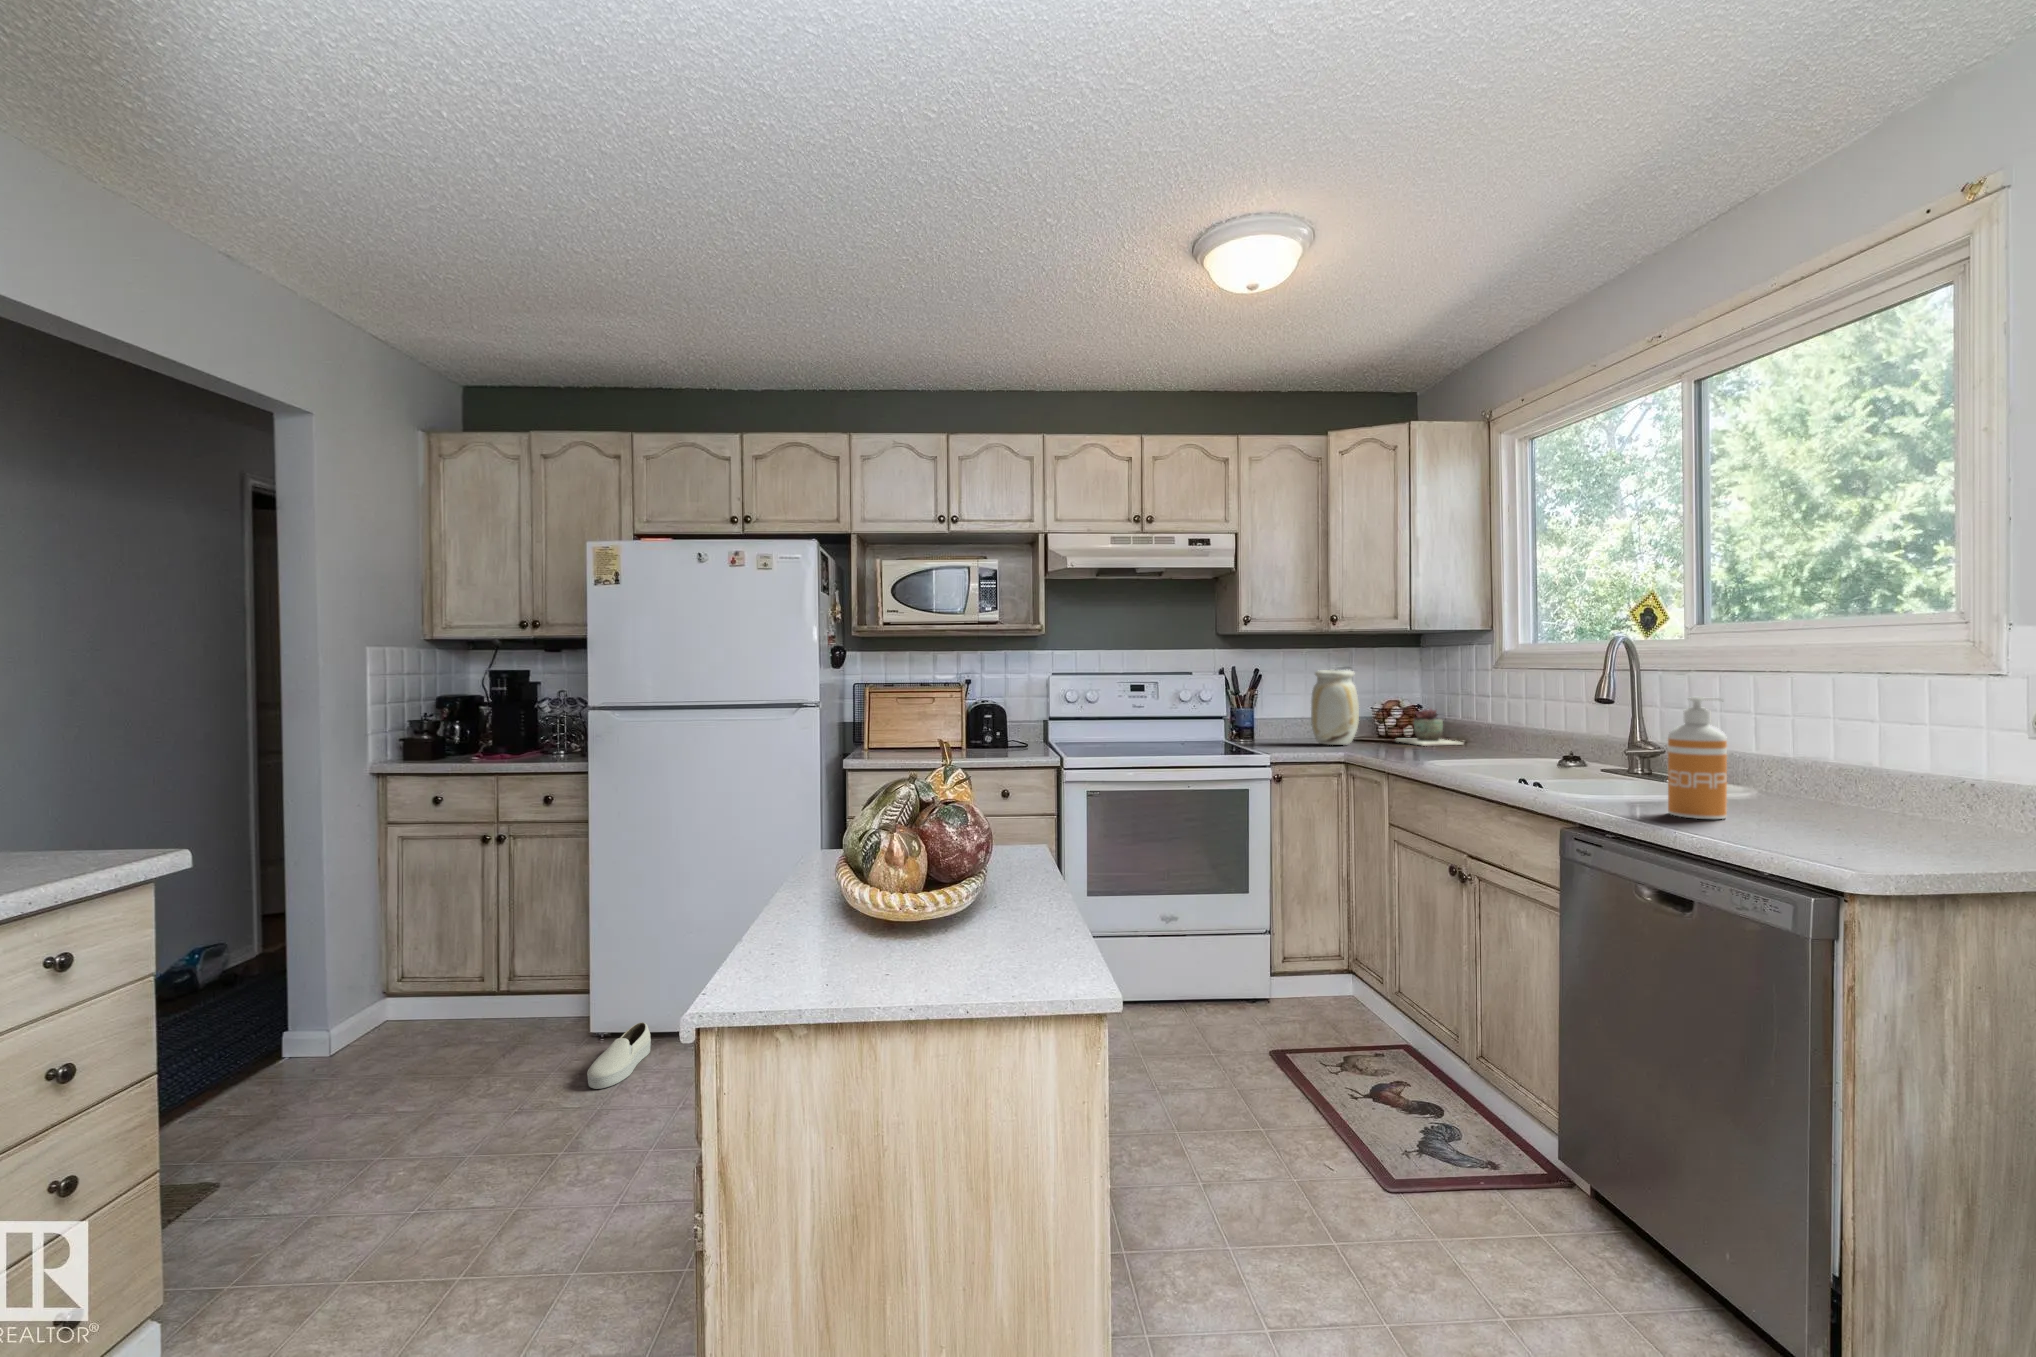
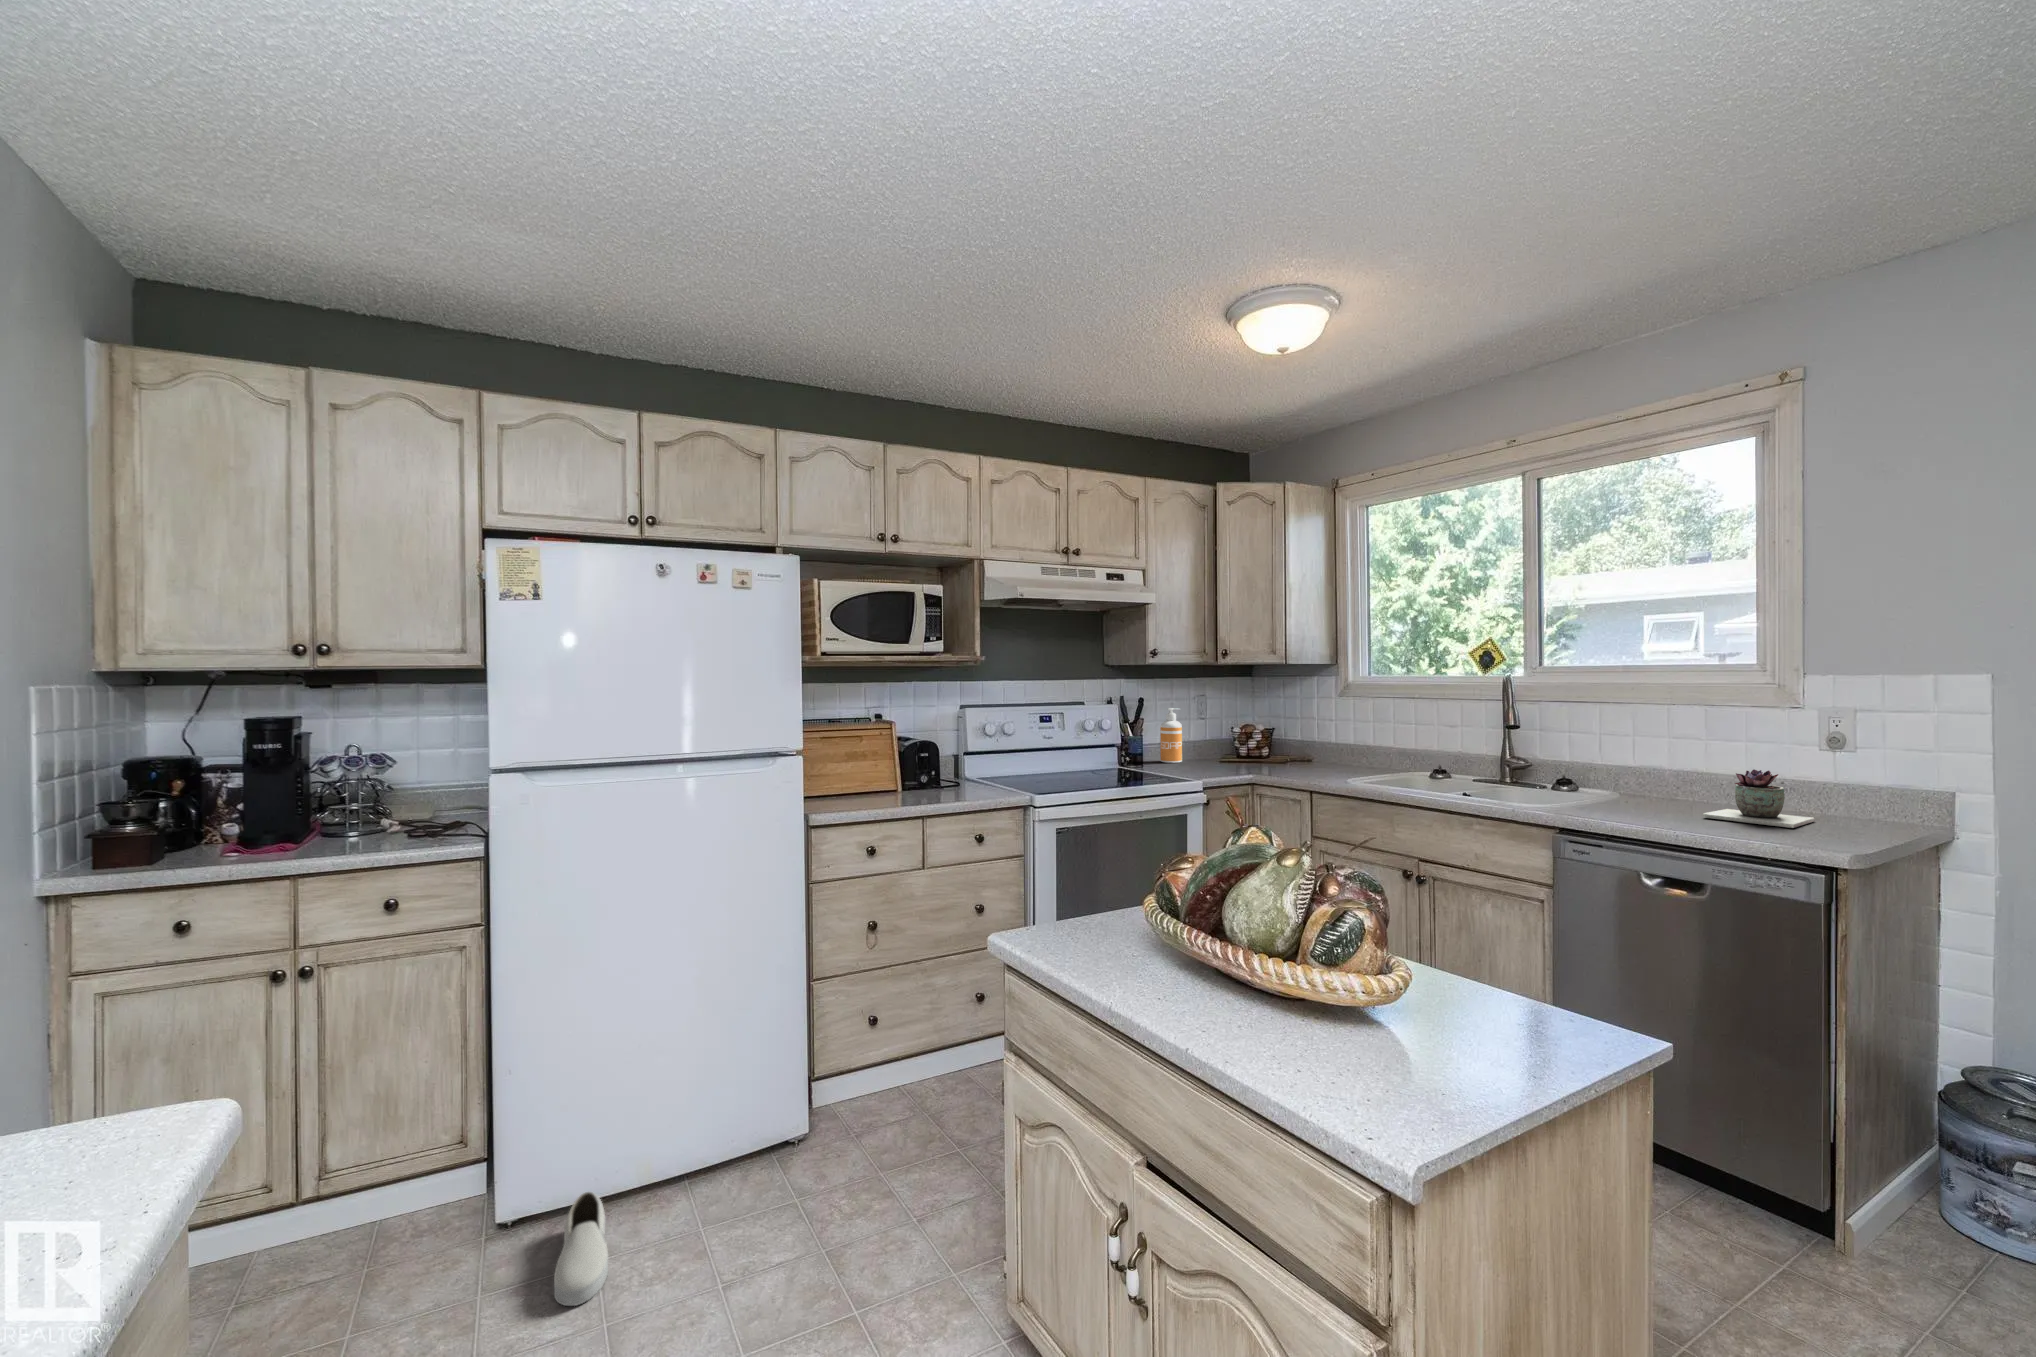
vase: present [1311,670,1359,745] -> none [1200,699,1242,767]
soap dispenser: present [1668,697,1727,819] -> present [1160,708,1182,763]
succulent plant: present [1395,709,1463,746] -> present [1703,770,1815,828]

